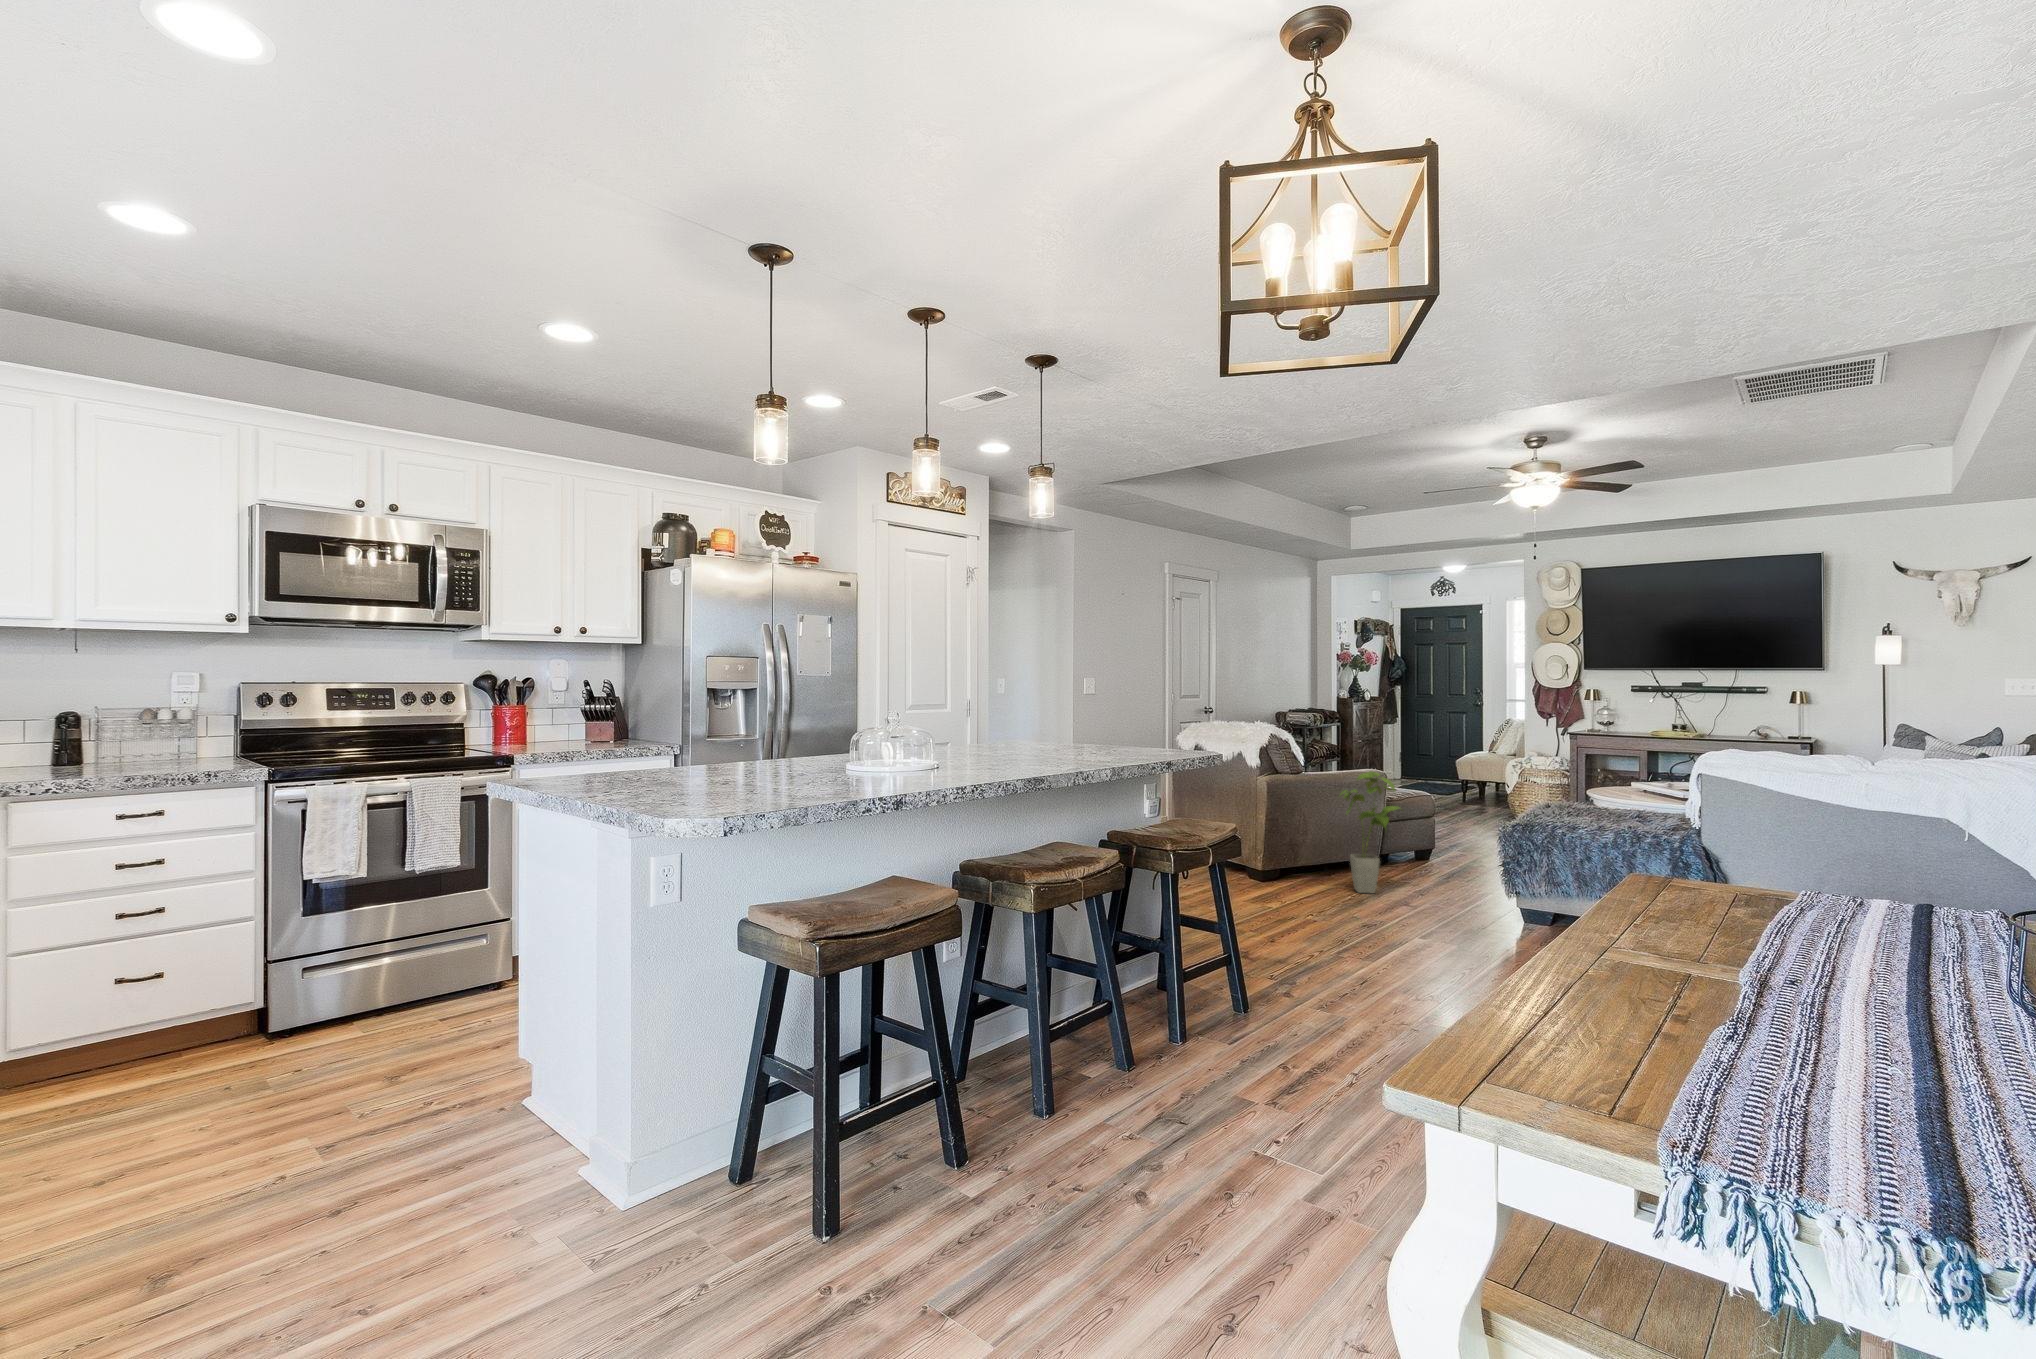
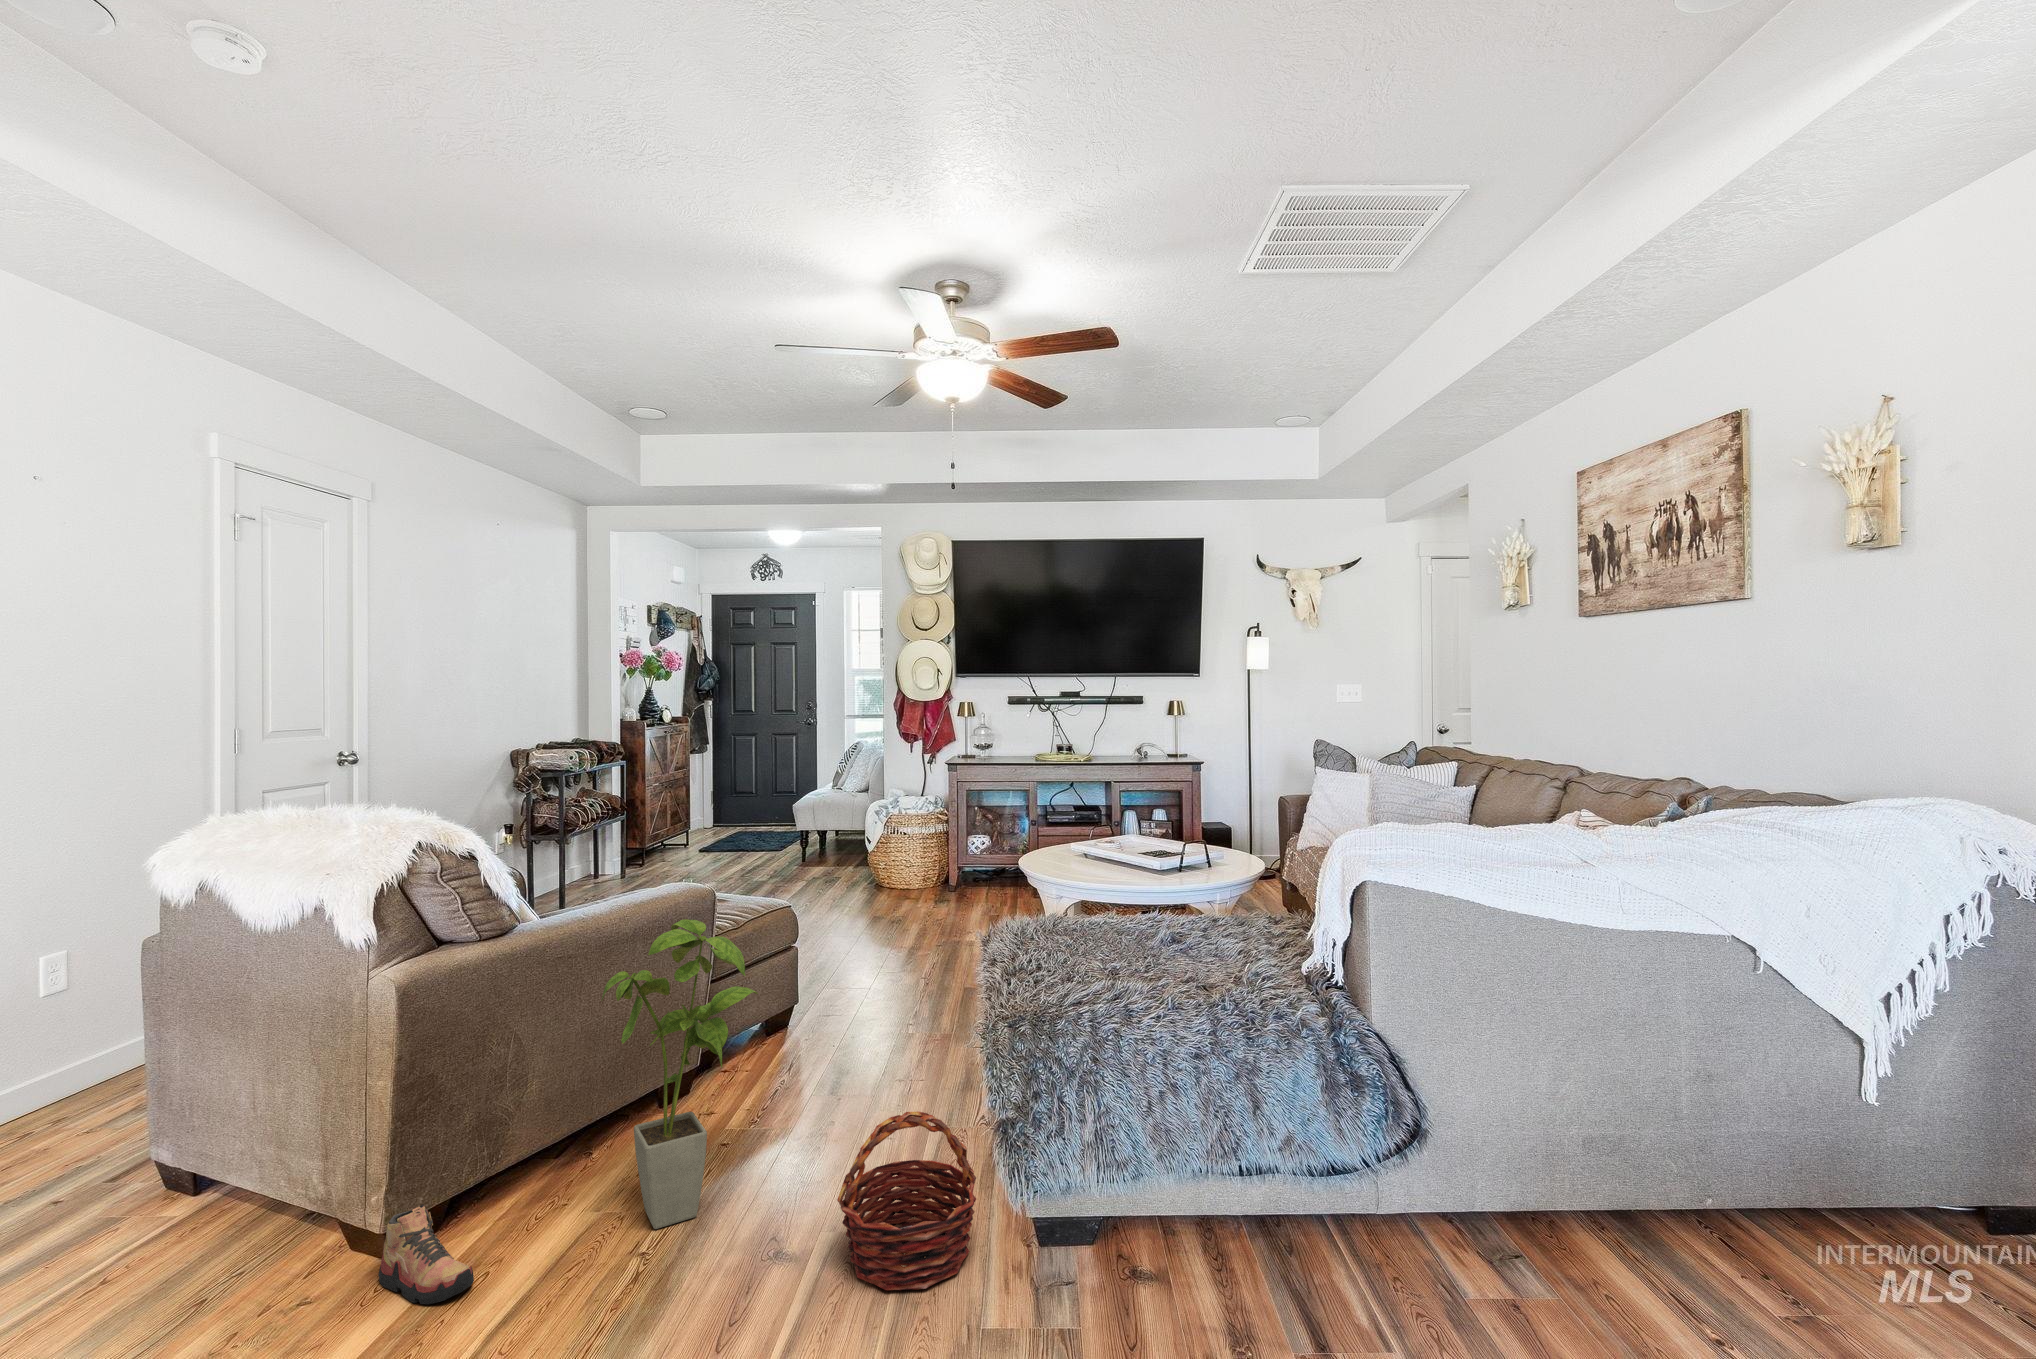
basket: none [1431,853,1496,919] -> present [837,1112,976,1291]
shoe: none [1261,861,1293,892] -> present [378,1205,474,1304]

